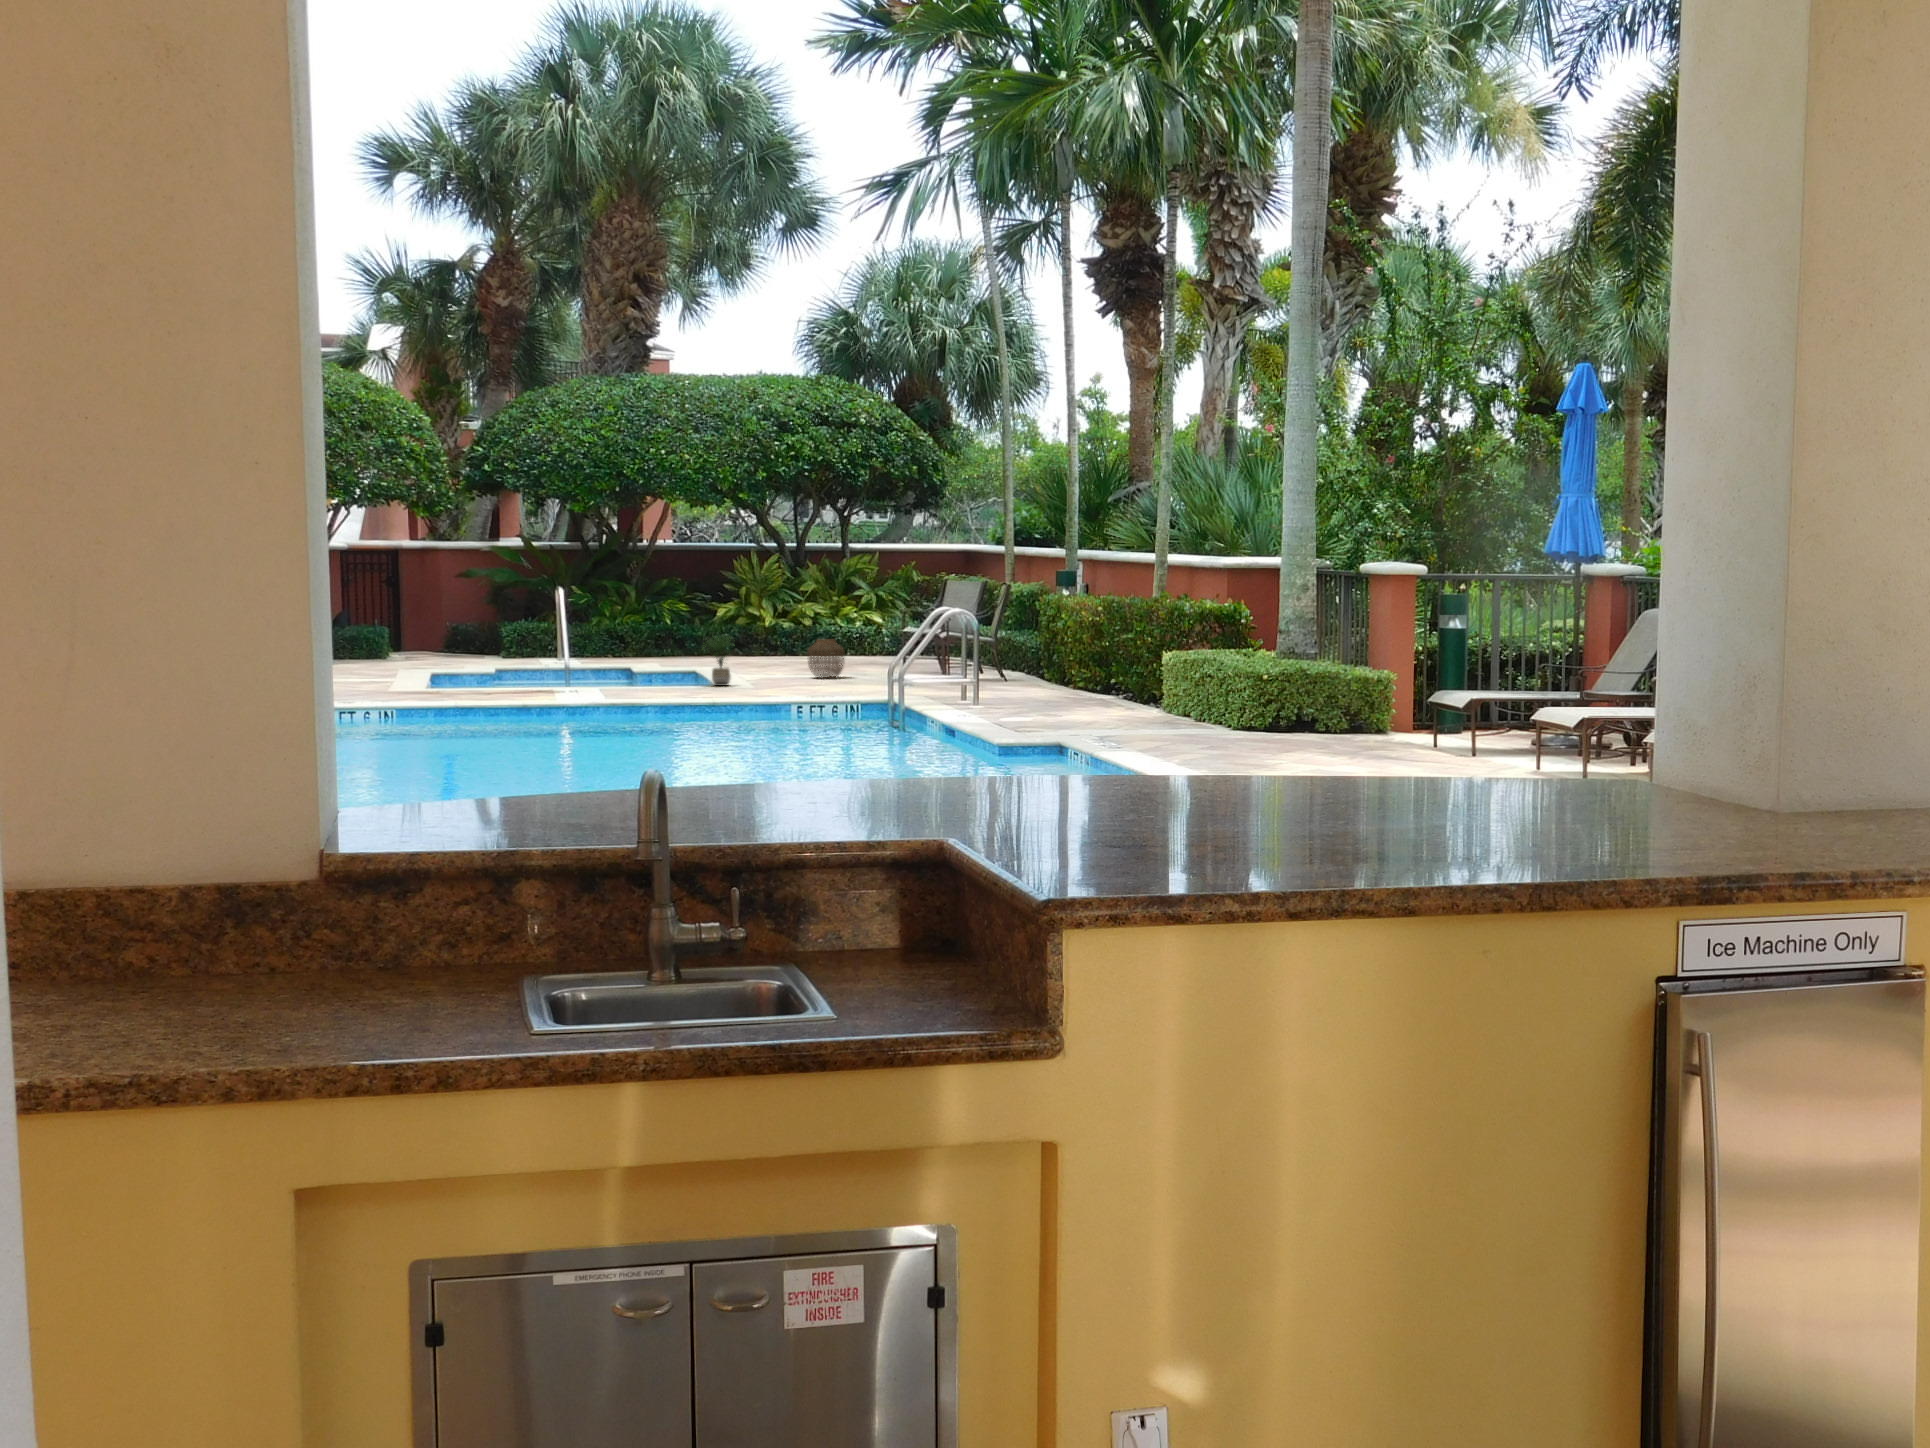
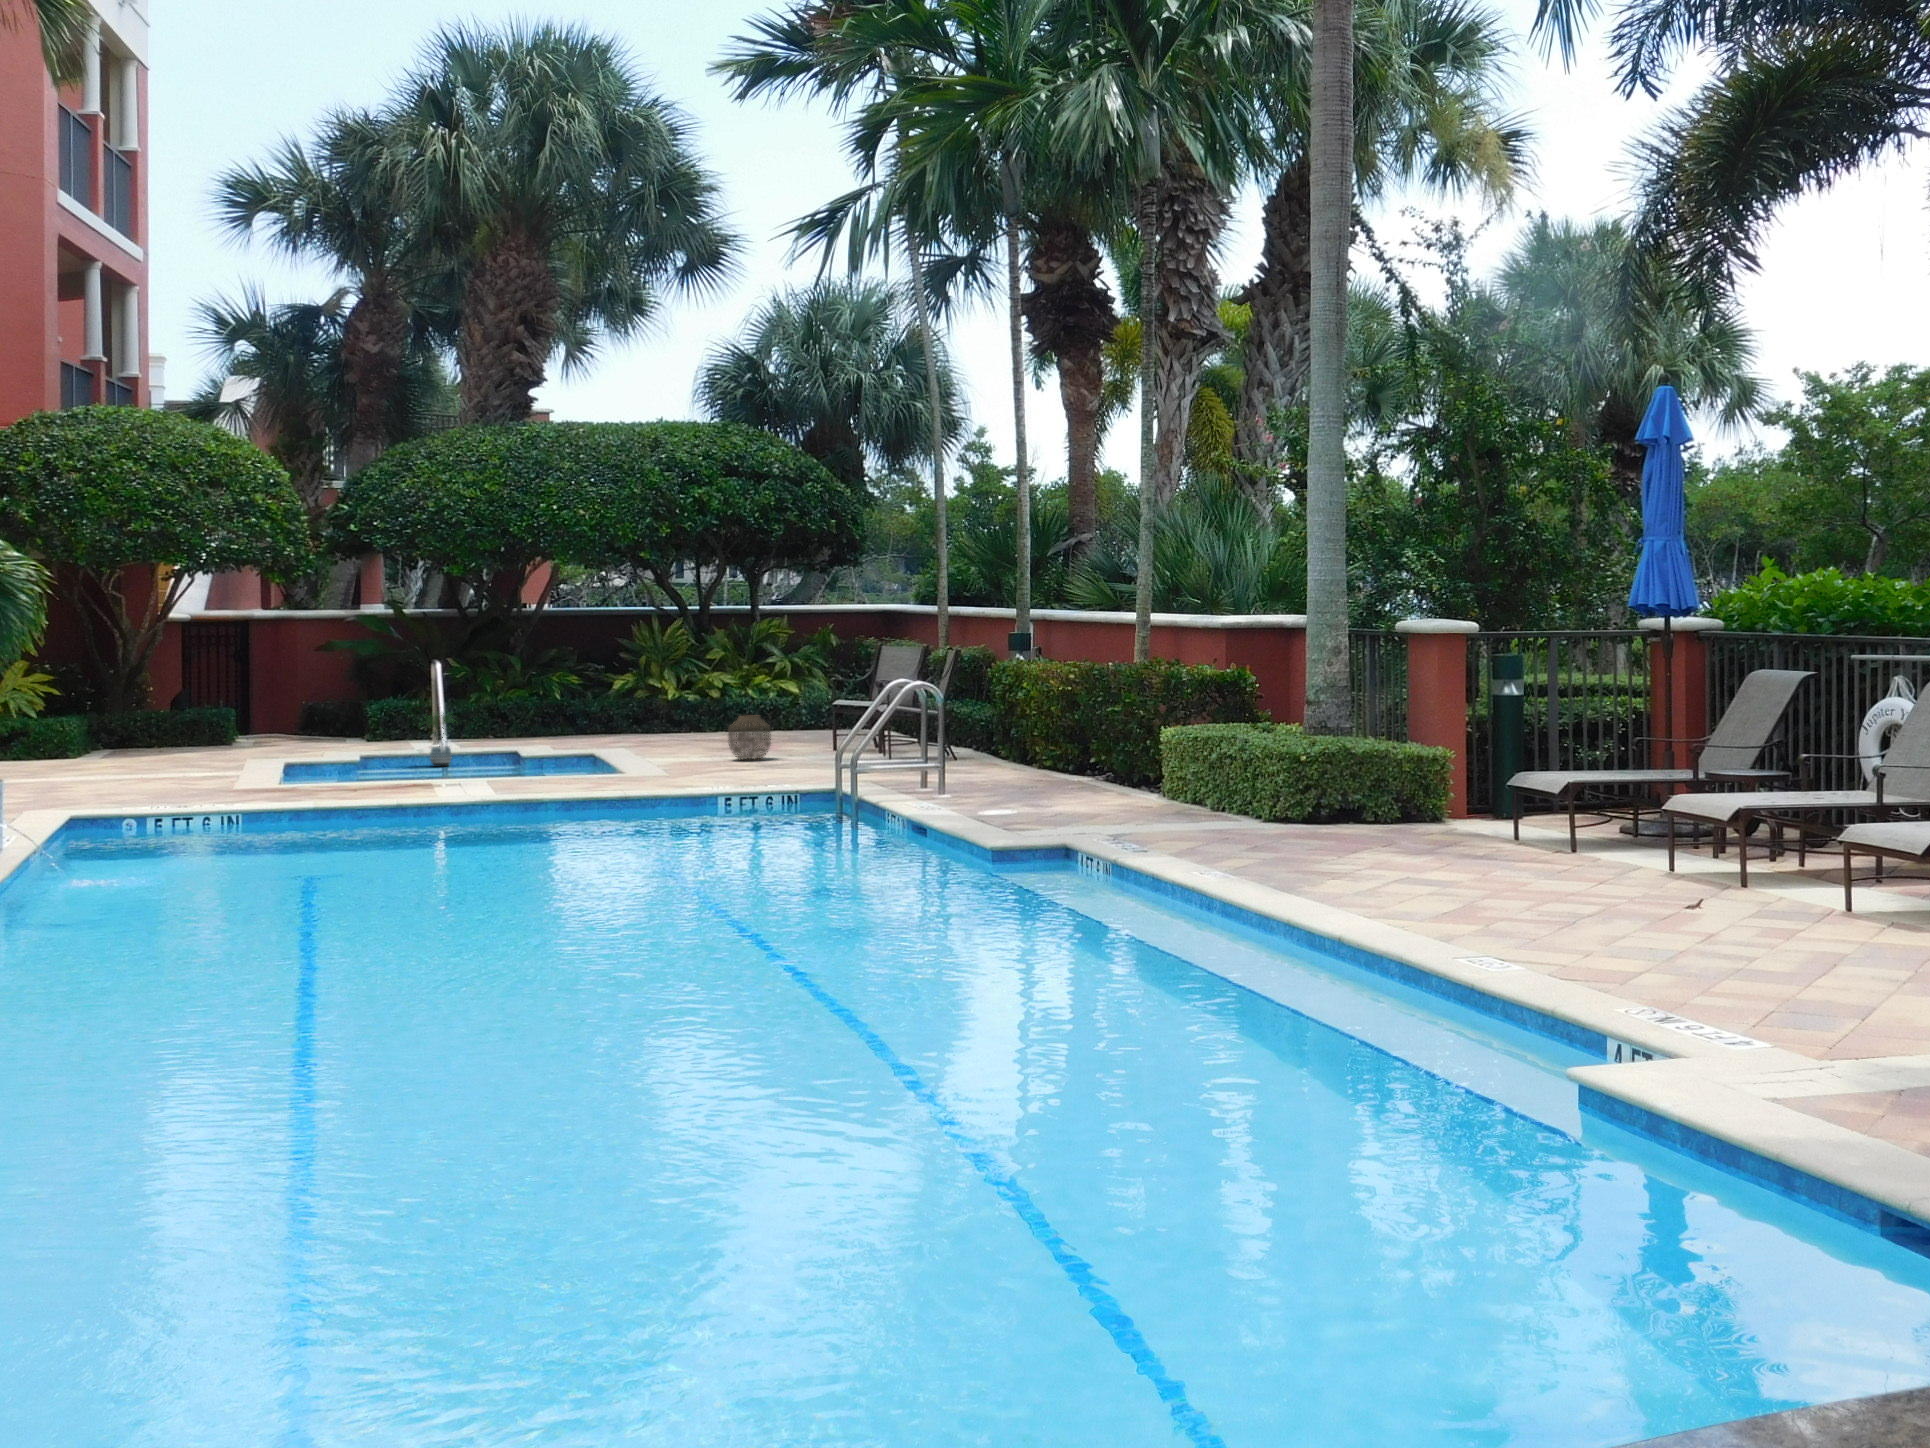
potted plant: present [702,636,731,686] -> present [422,712,455,767]

